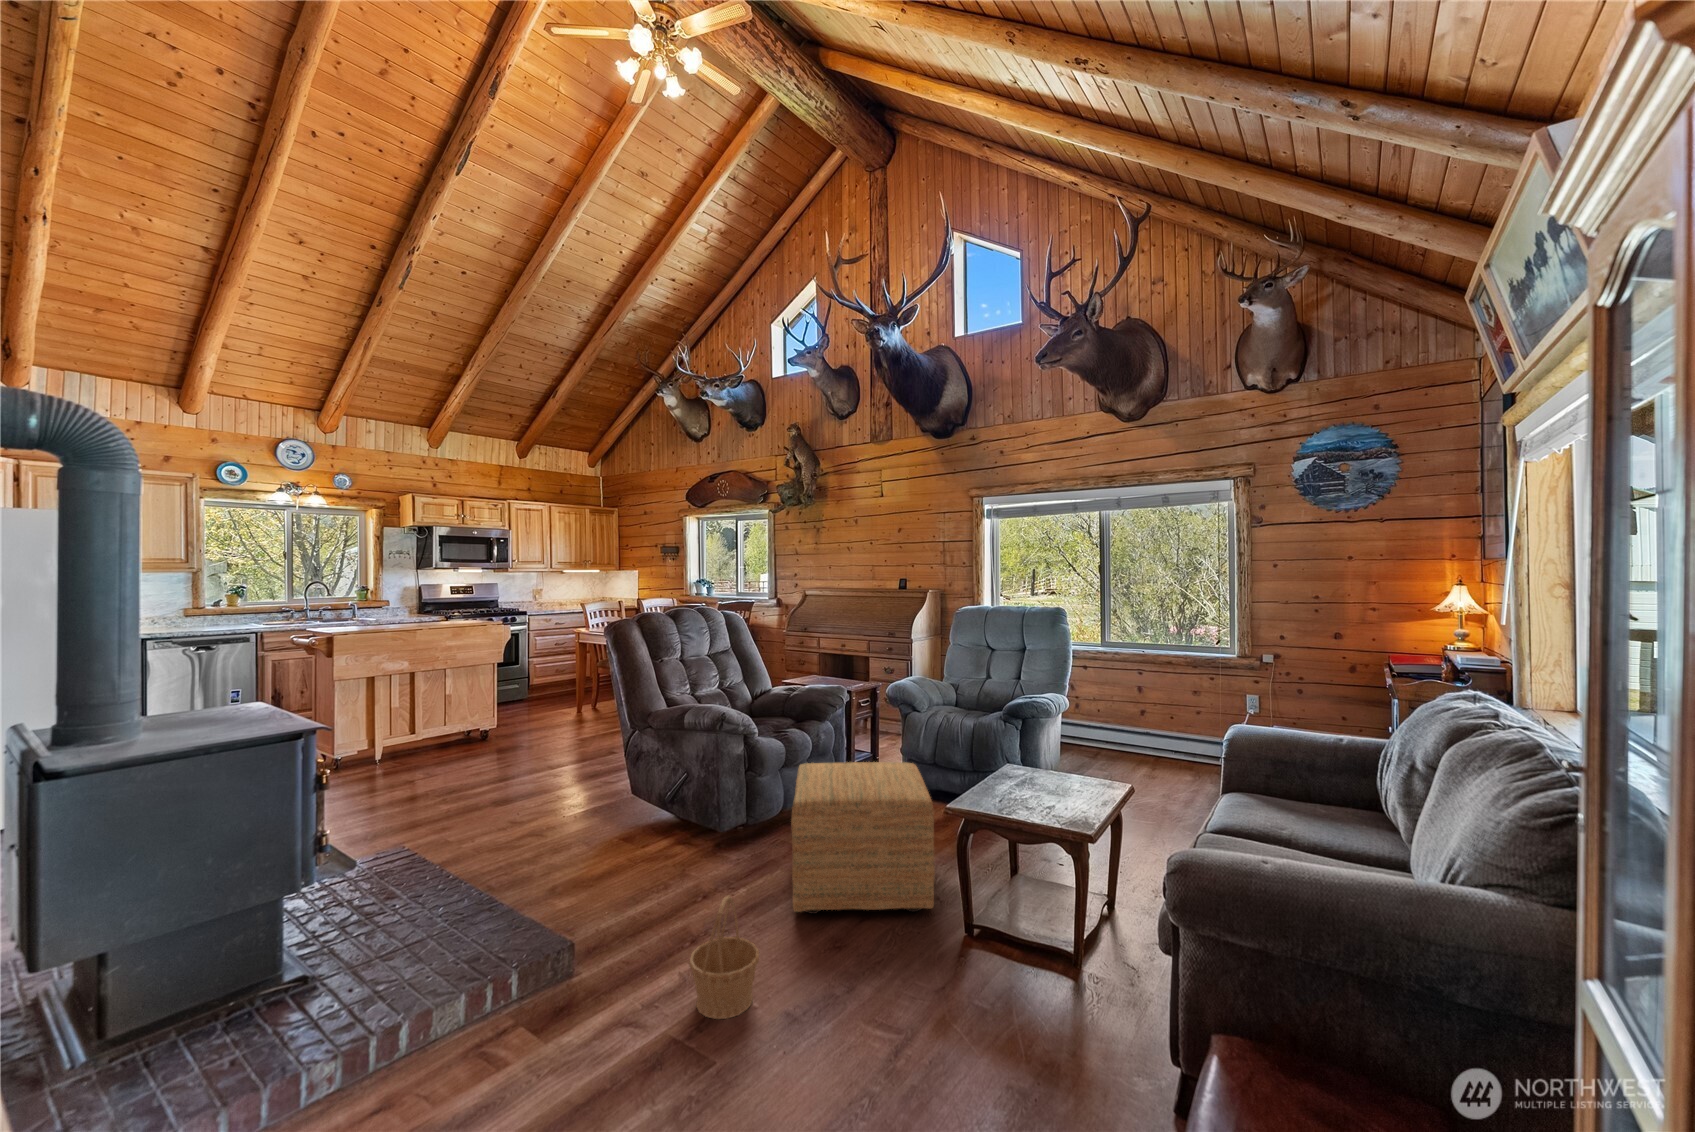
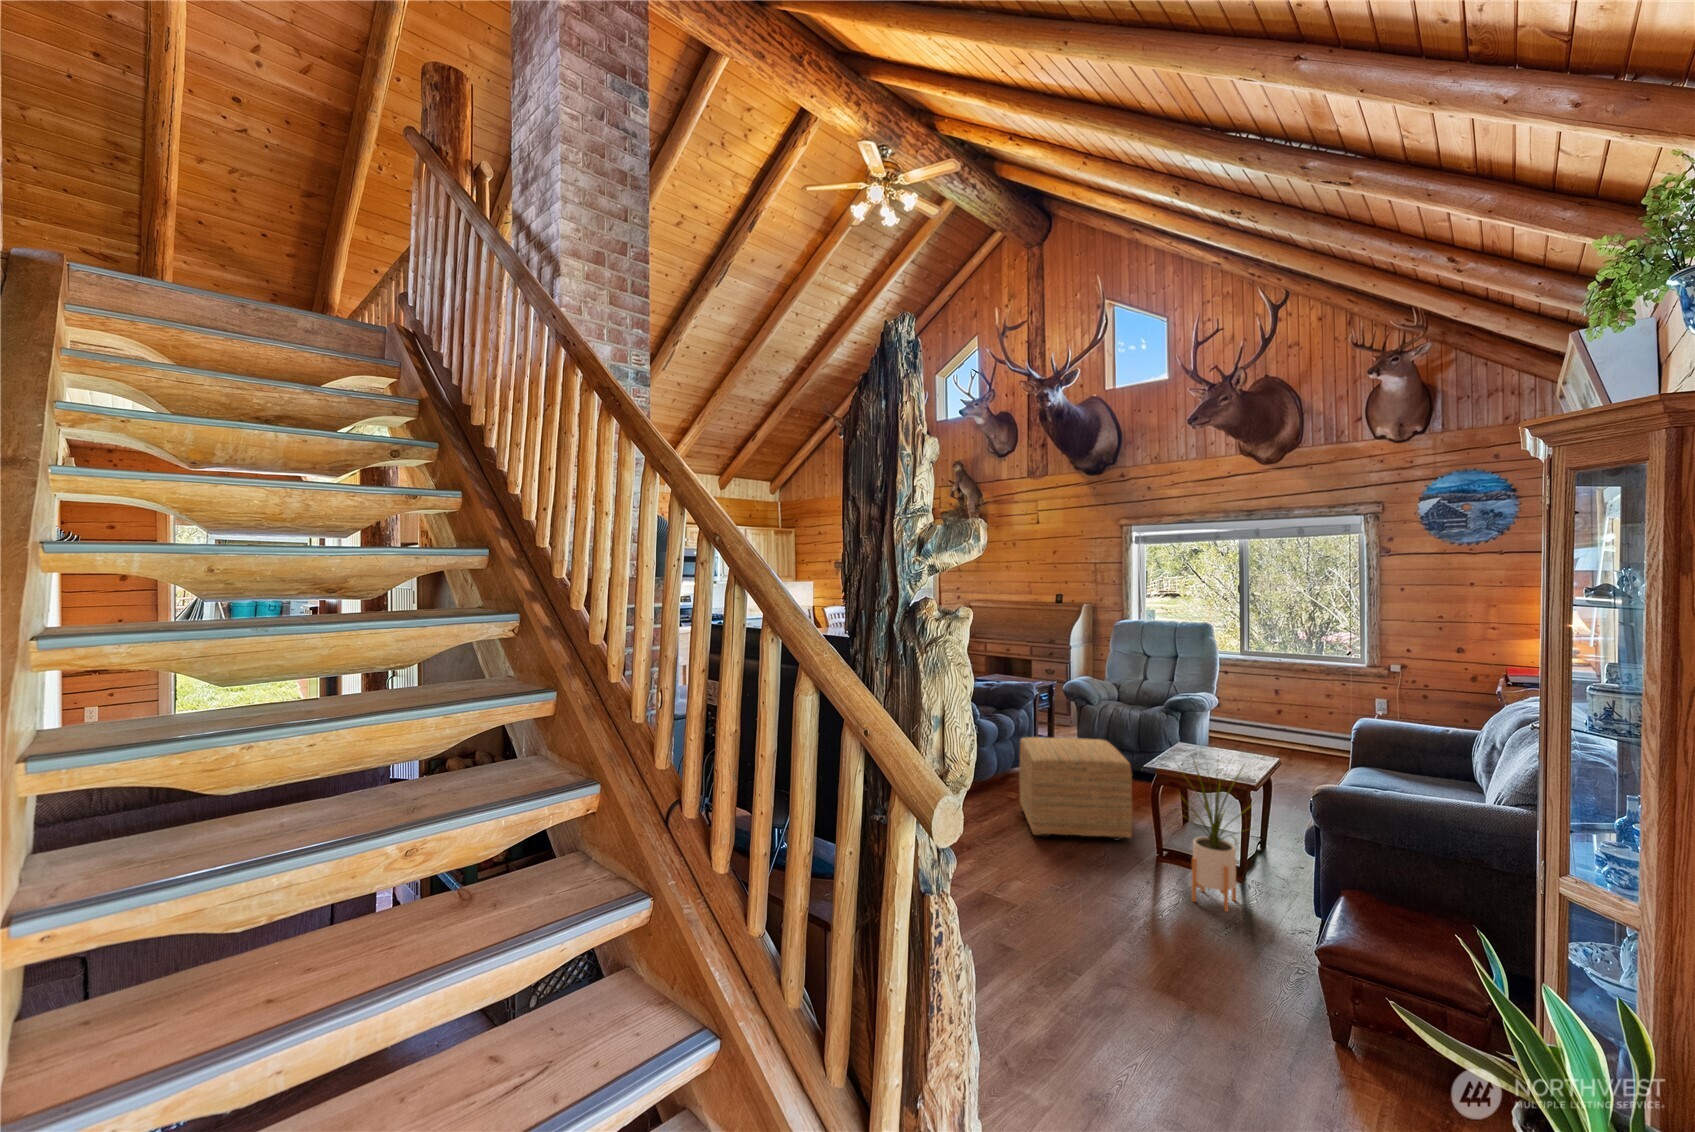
house plant: none [967,784,1099,1049] -> present [1176,759,1247,912]
basket: present [689,896,759,1019] -> none [987,812,1031,885]

